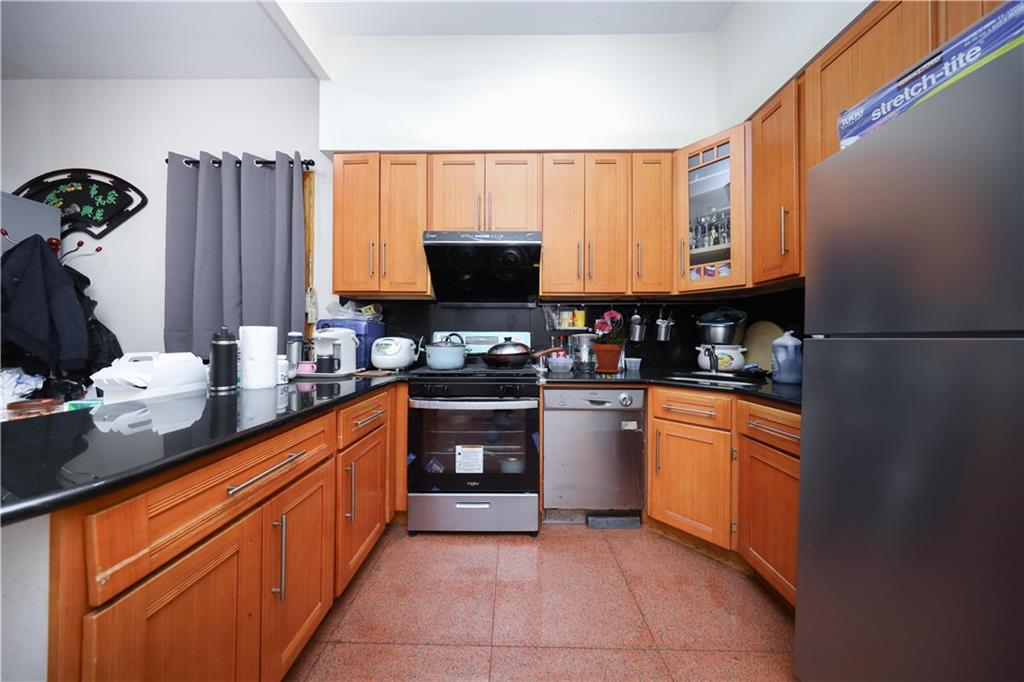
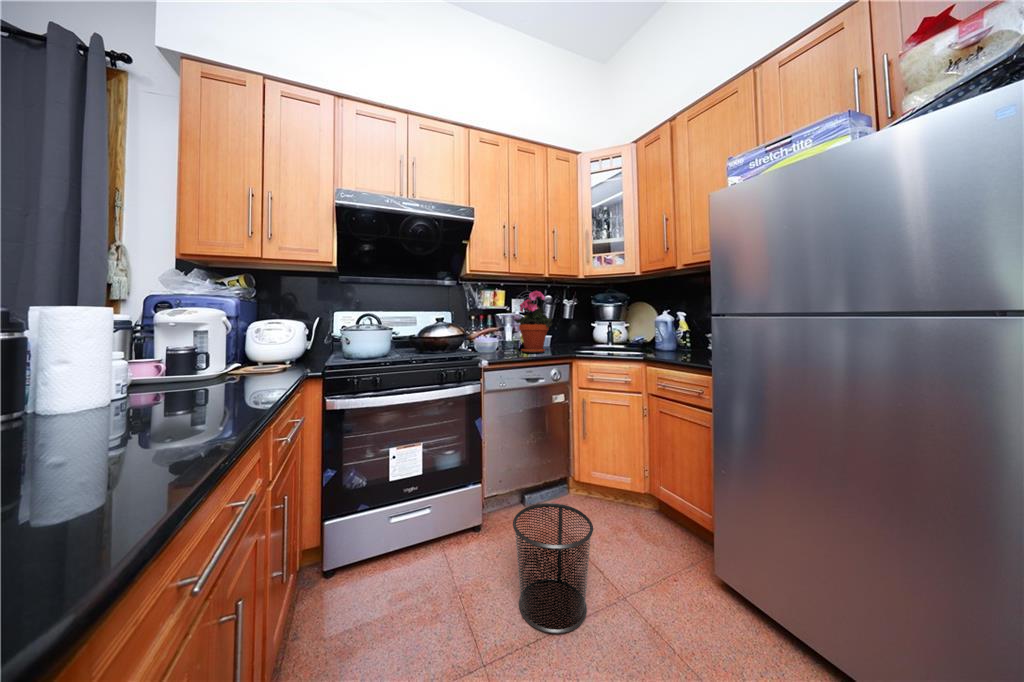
waste bin: none [536,518,614,644] -> present [513,503,593,634]

